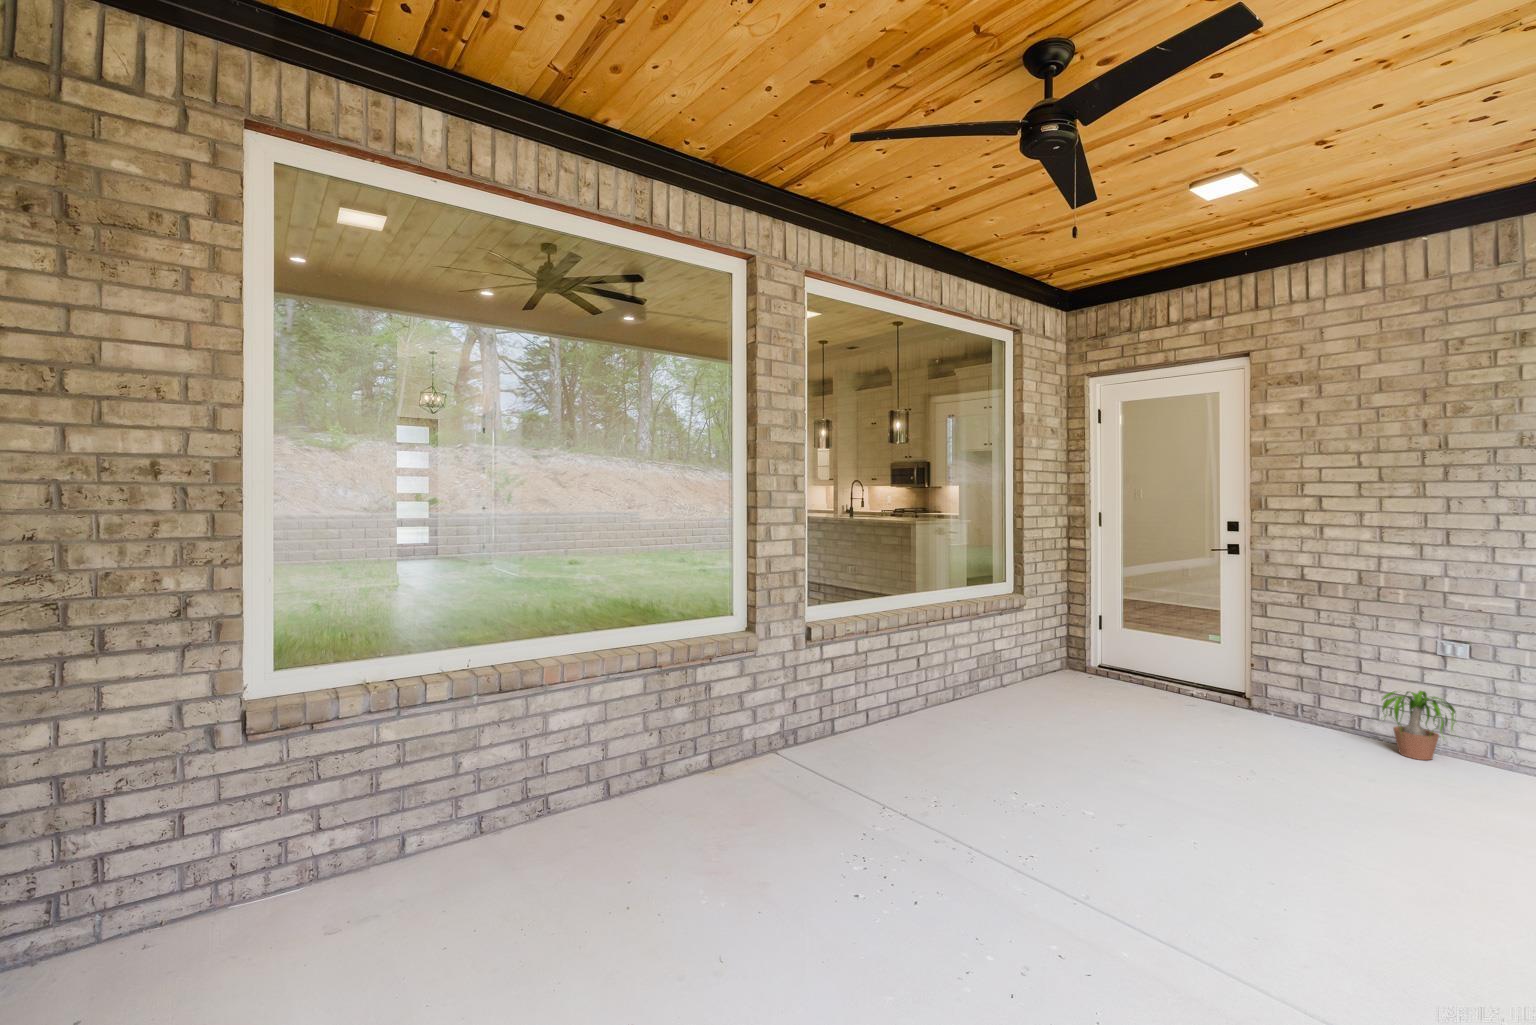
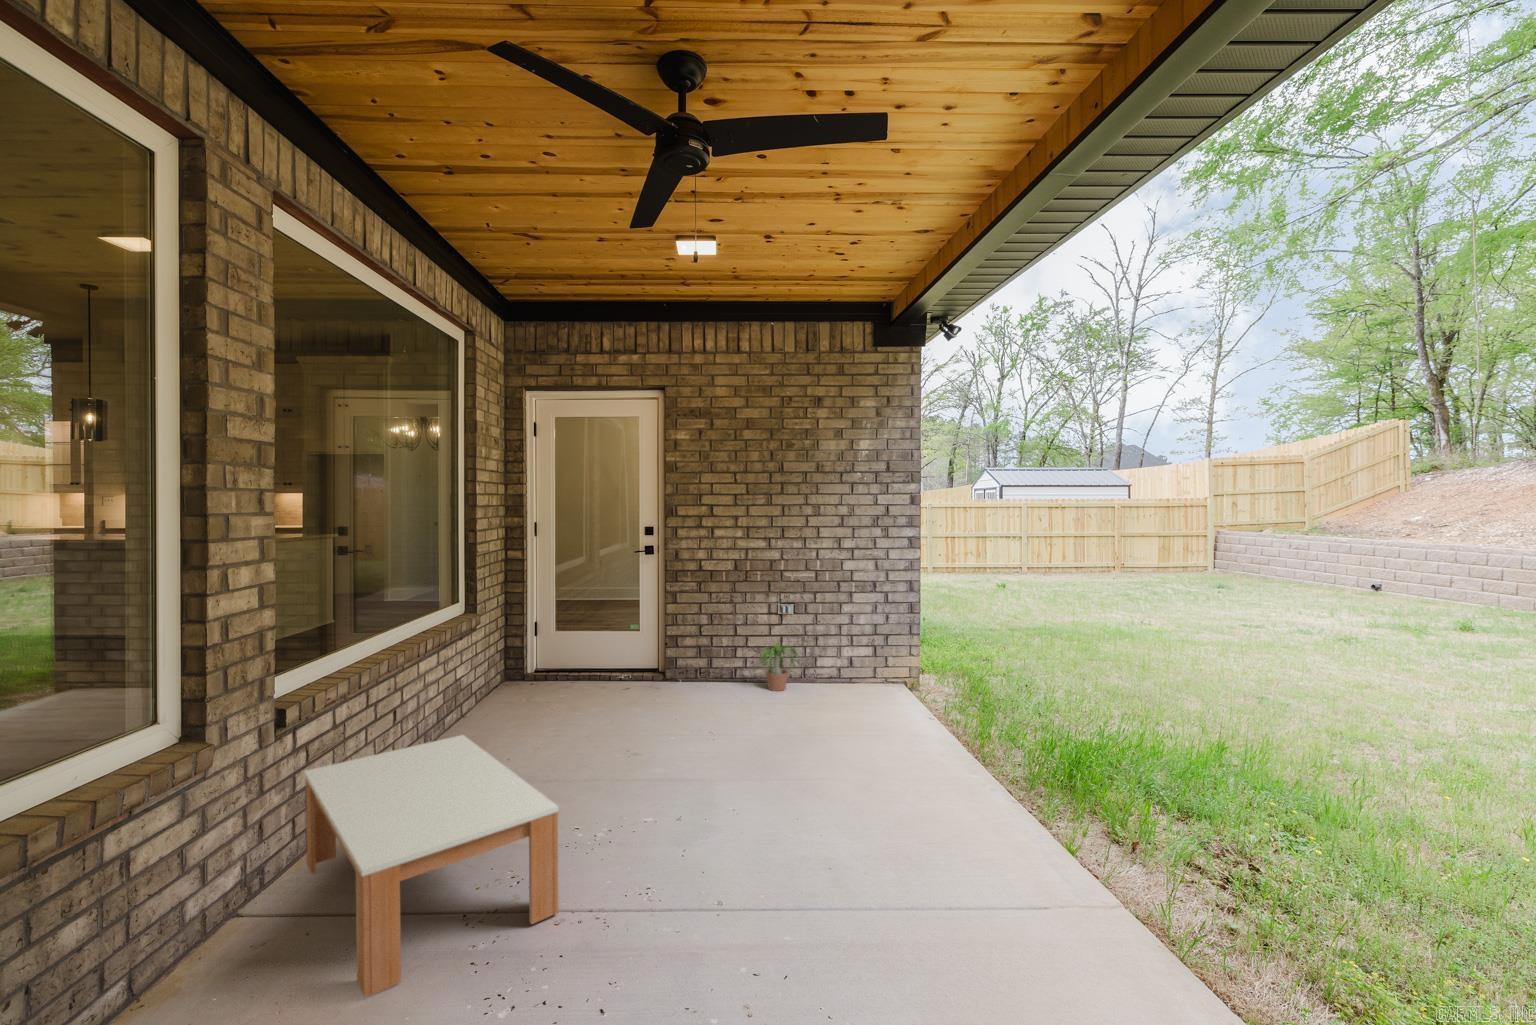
coffee table: none [790,675,936,832] -> present [304,735,559,997]

